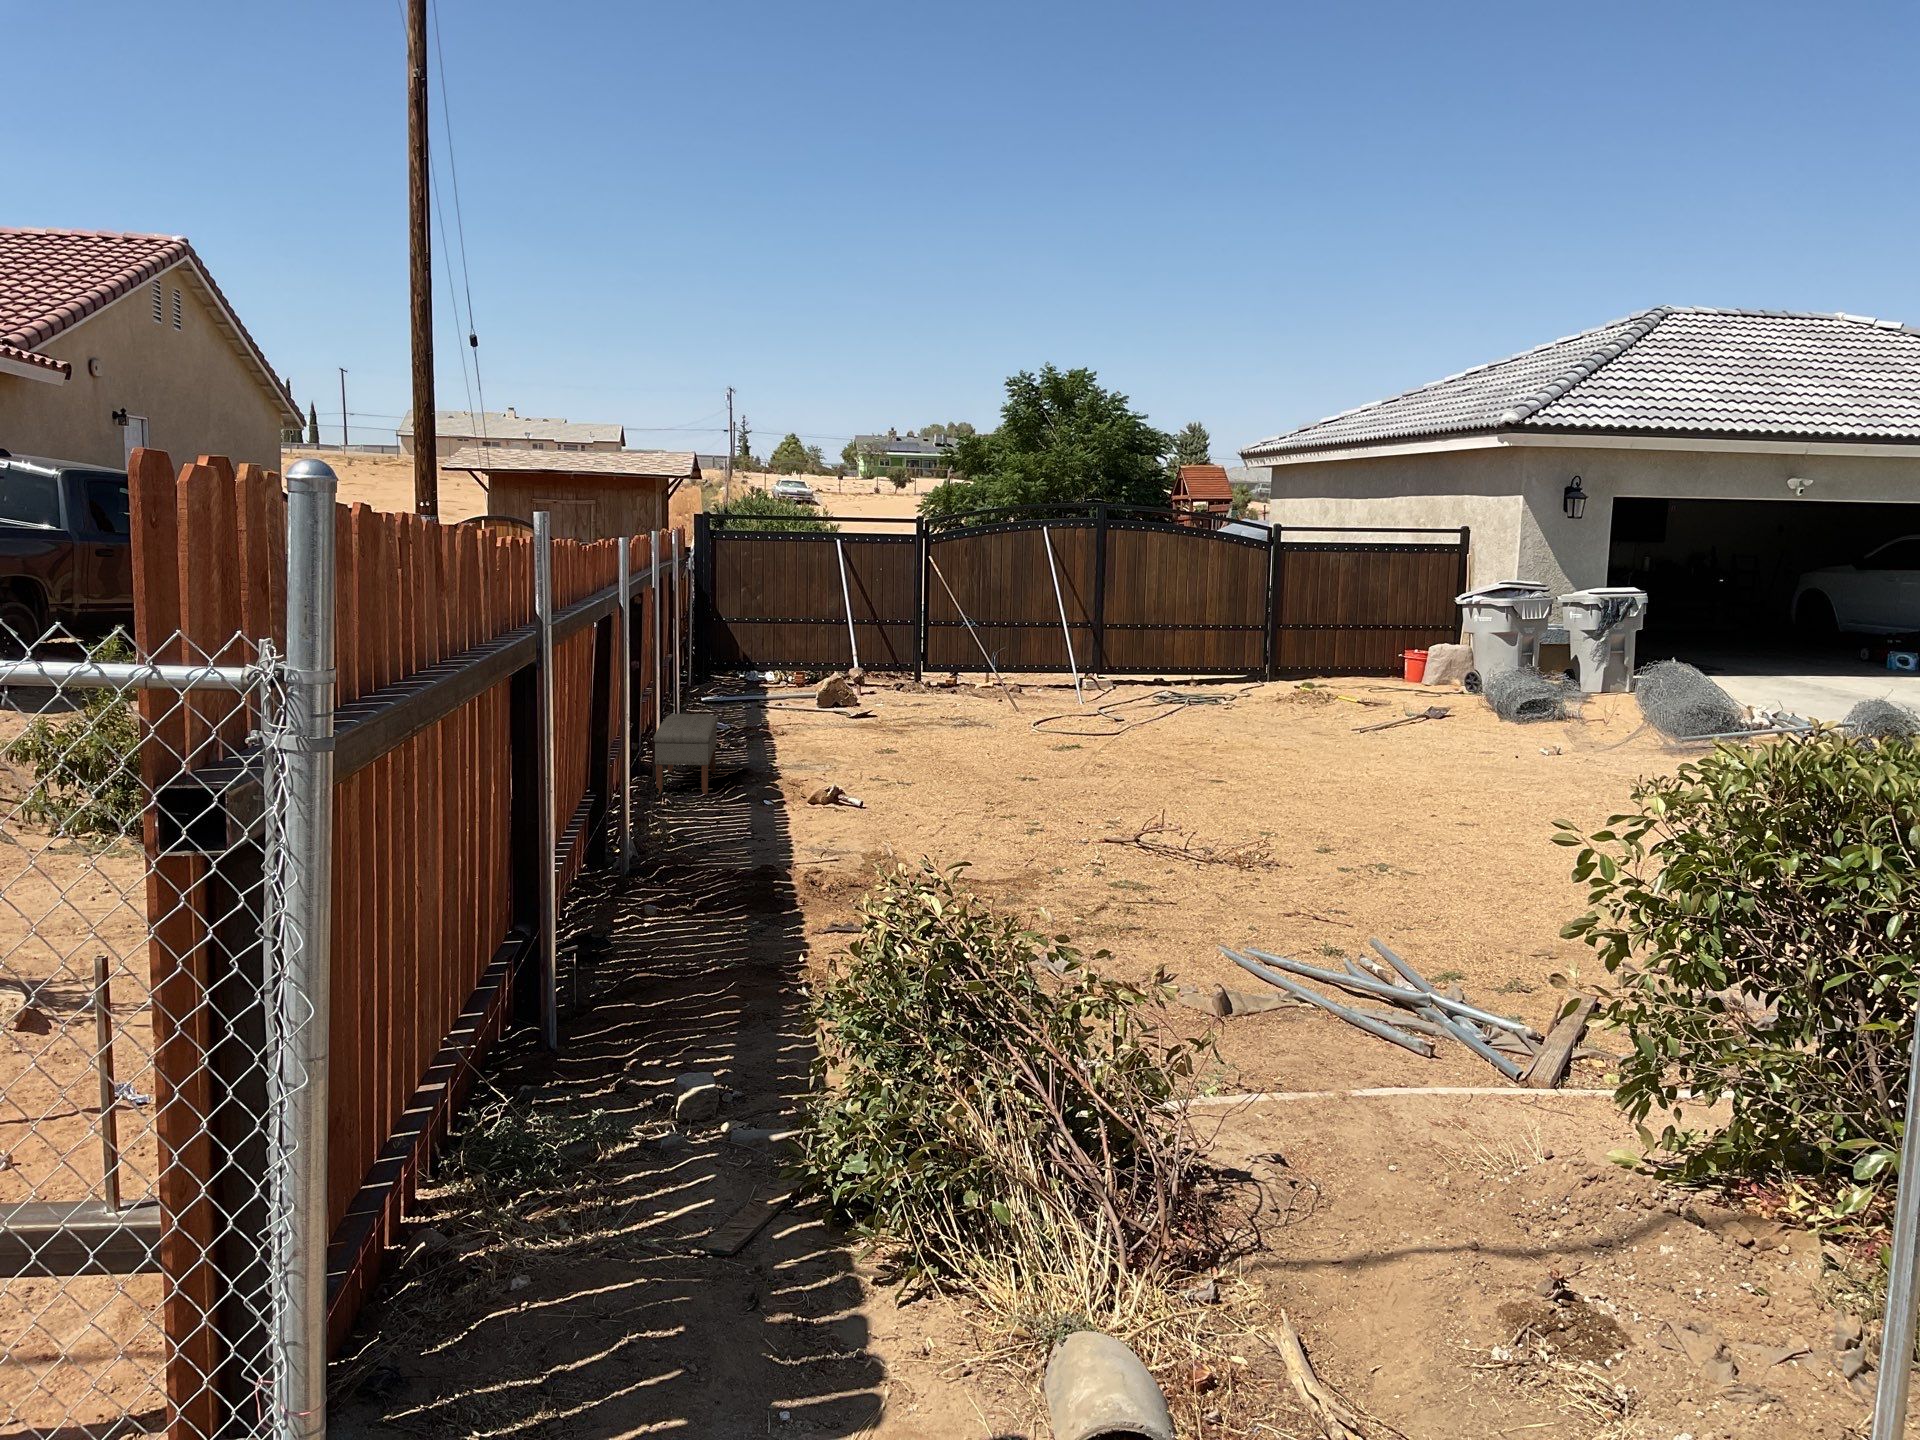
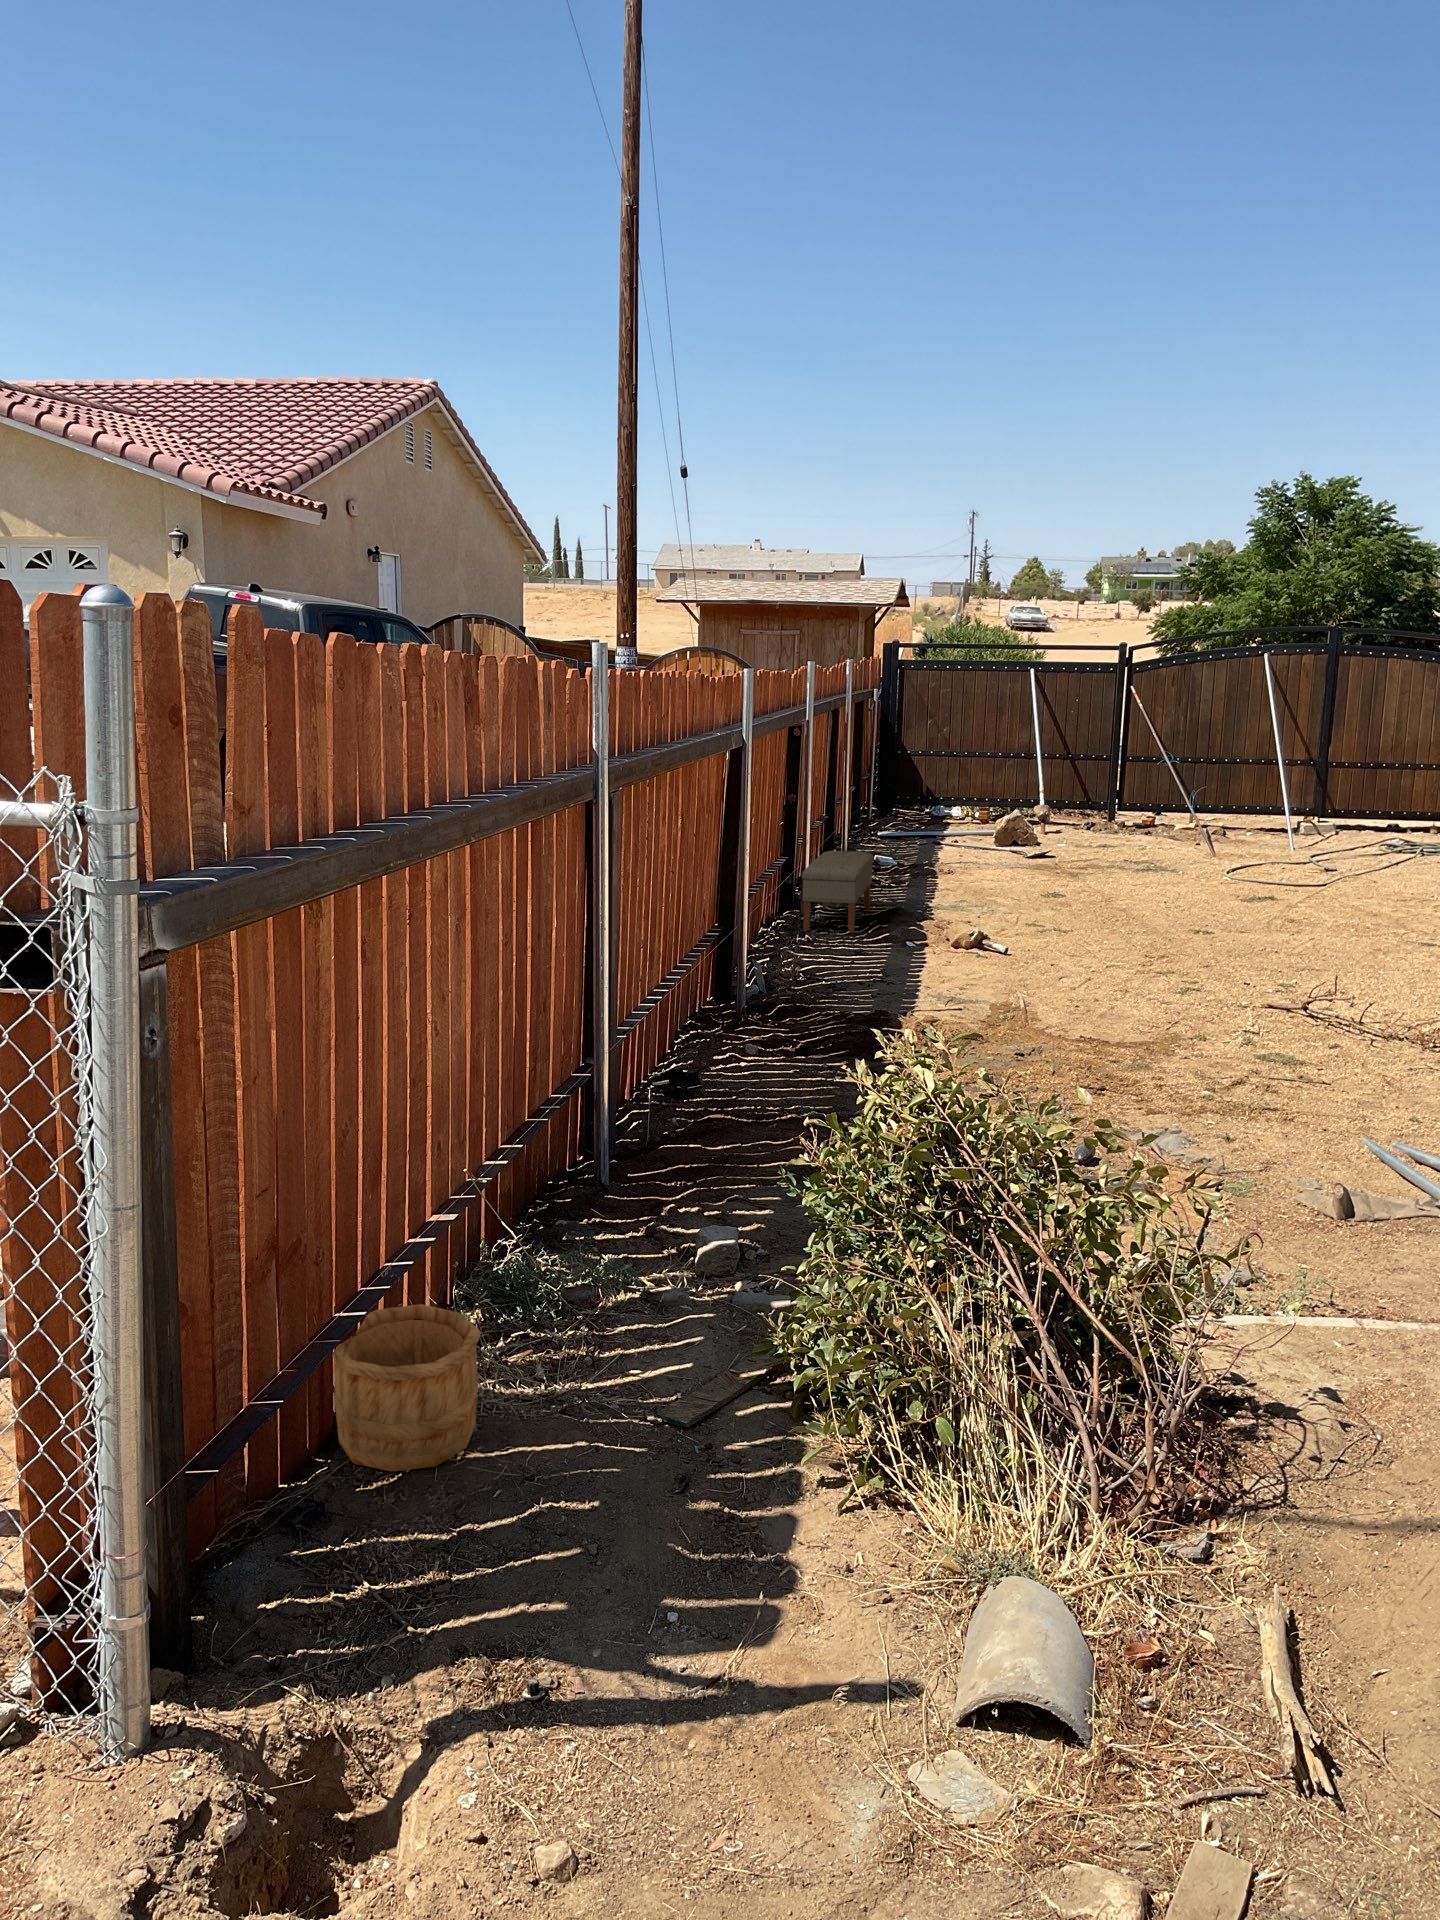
wooden bucket: none [387,1163,537,1331] -> present [332,1304,481,1472]

